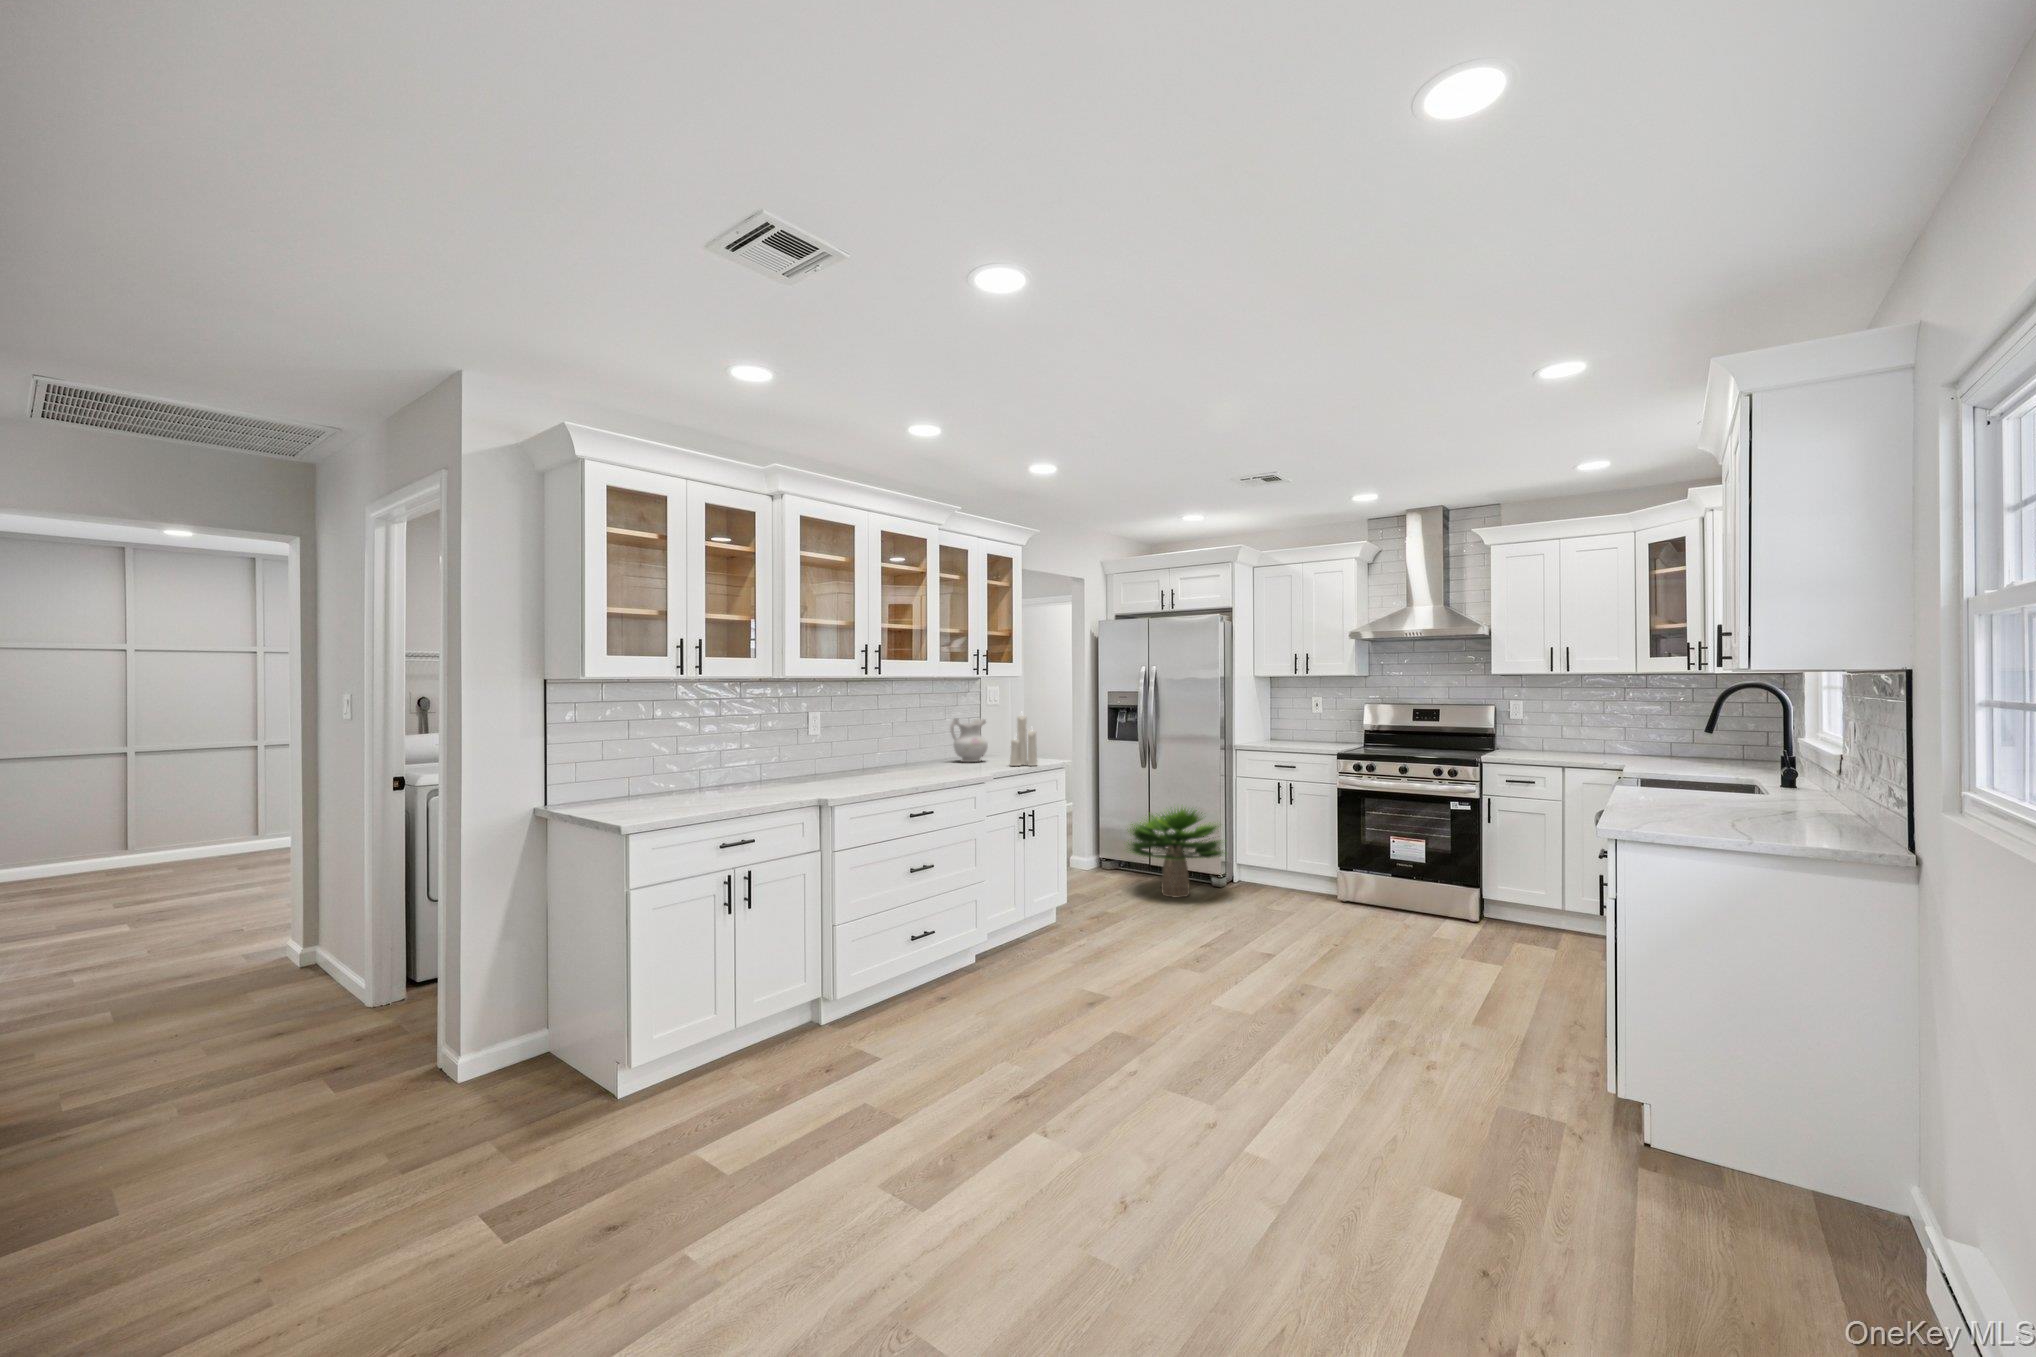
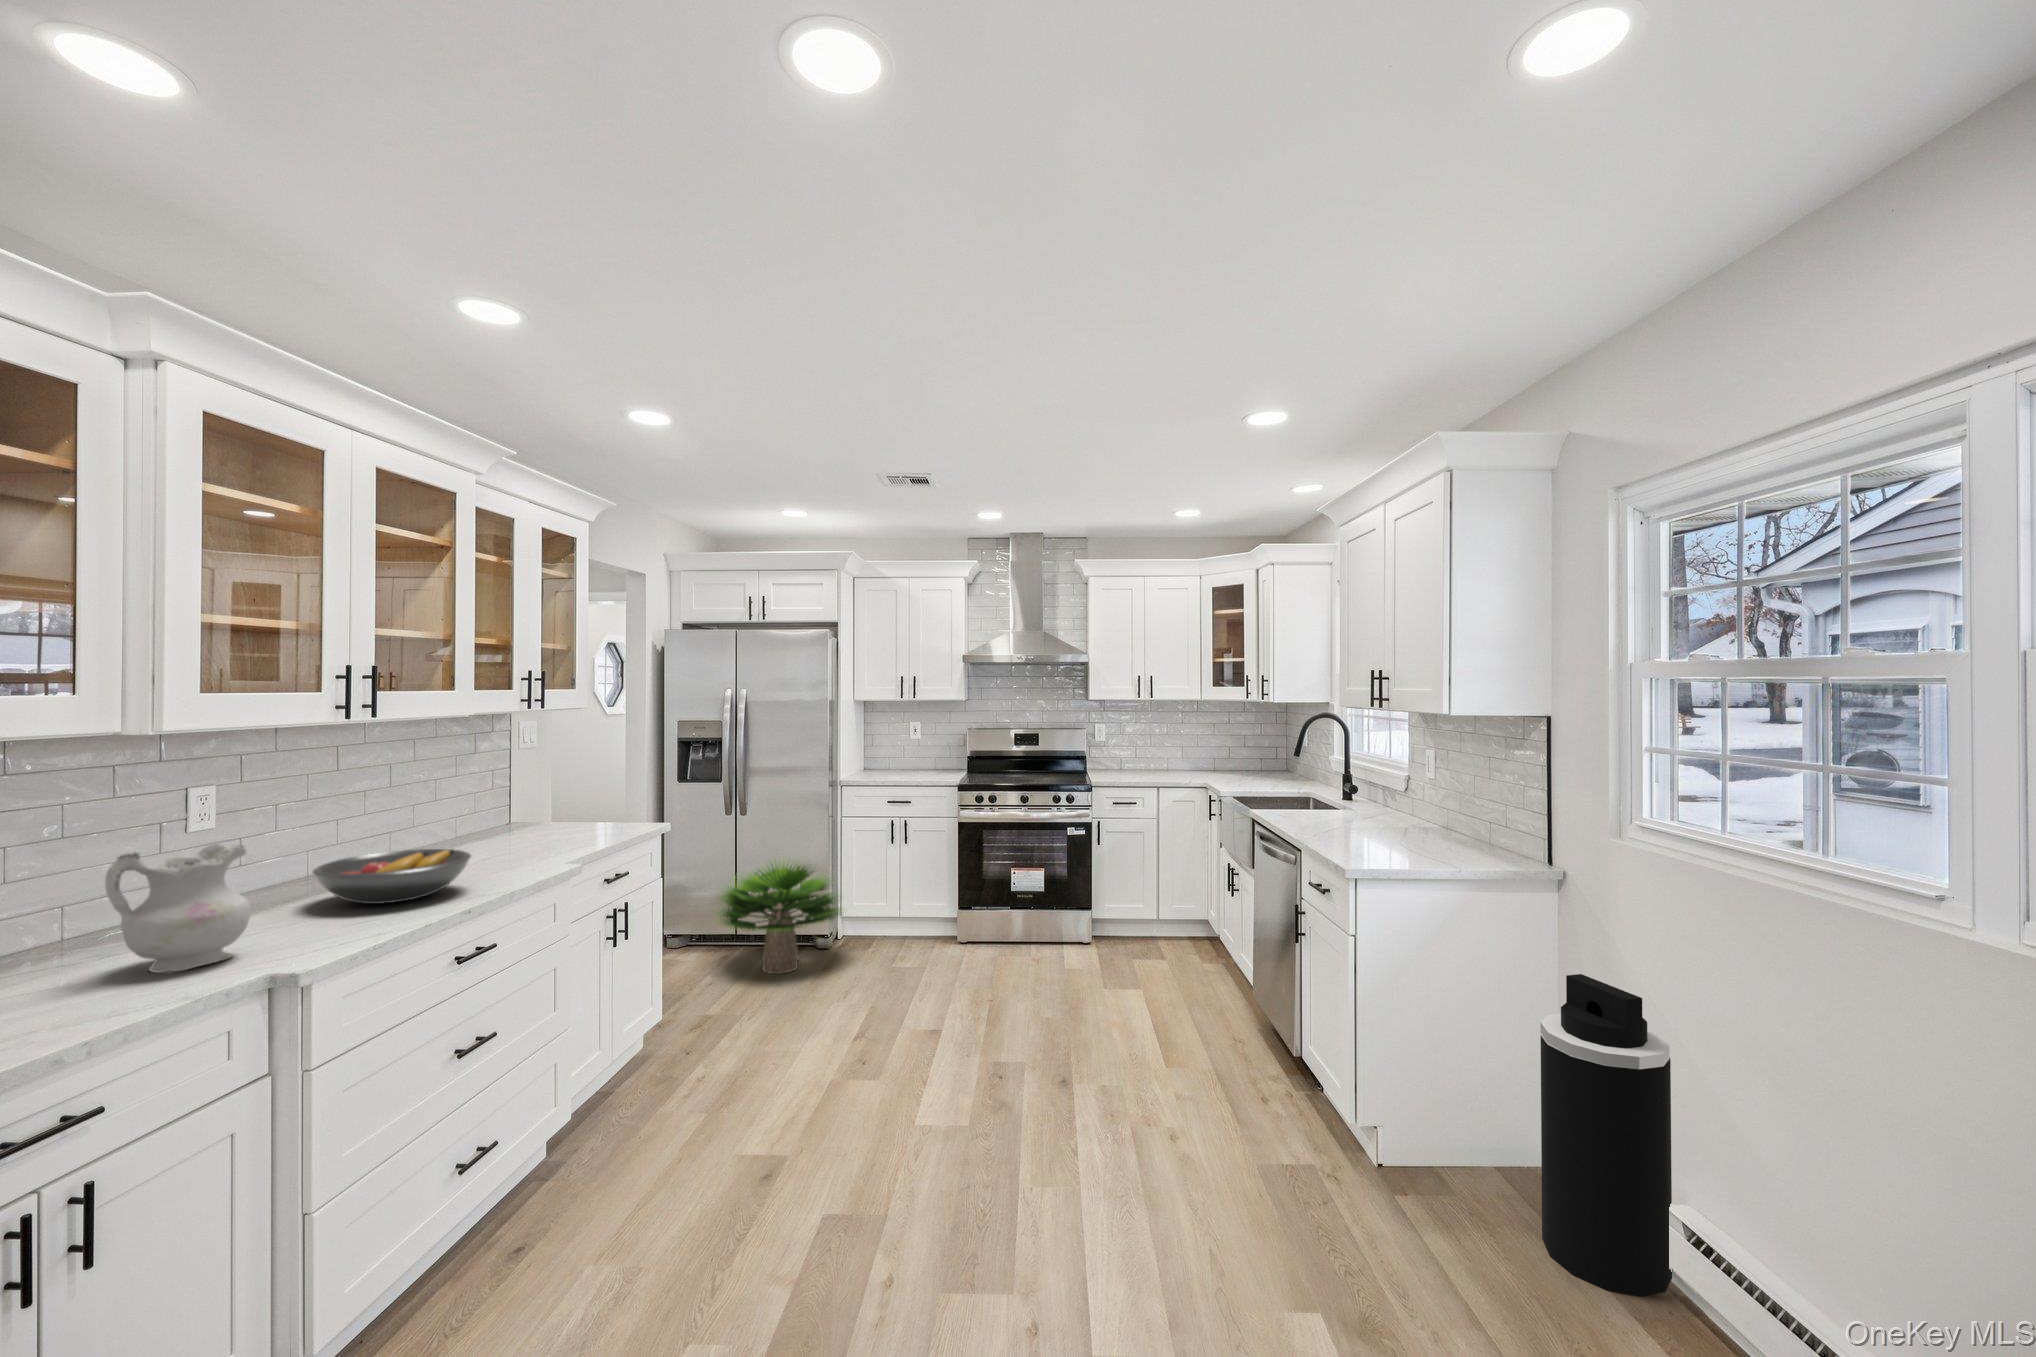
candle: present [1010,716,1037,766] -> none [584,752,628,841]
ceramic pitcher: present [950,718,988,762] -> present [105,843,251,973]
fruit bowl: none [851,754,927,781] -> present [313,849,471,904]
trash can: none [1748,941,1906,1280] -> present [1540,974,1672,1296]

